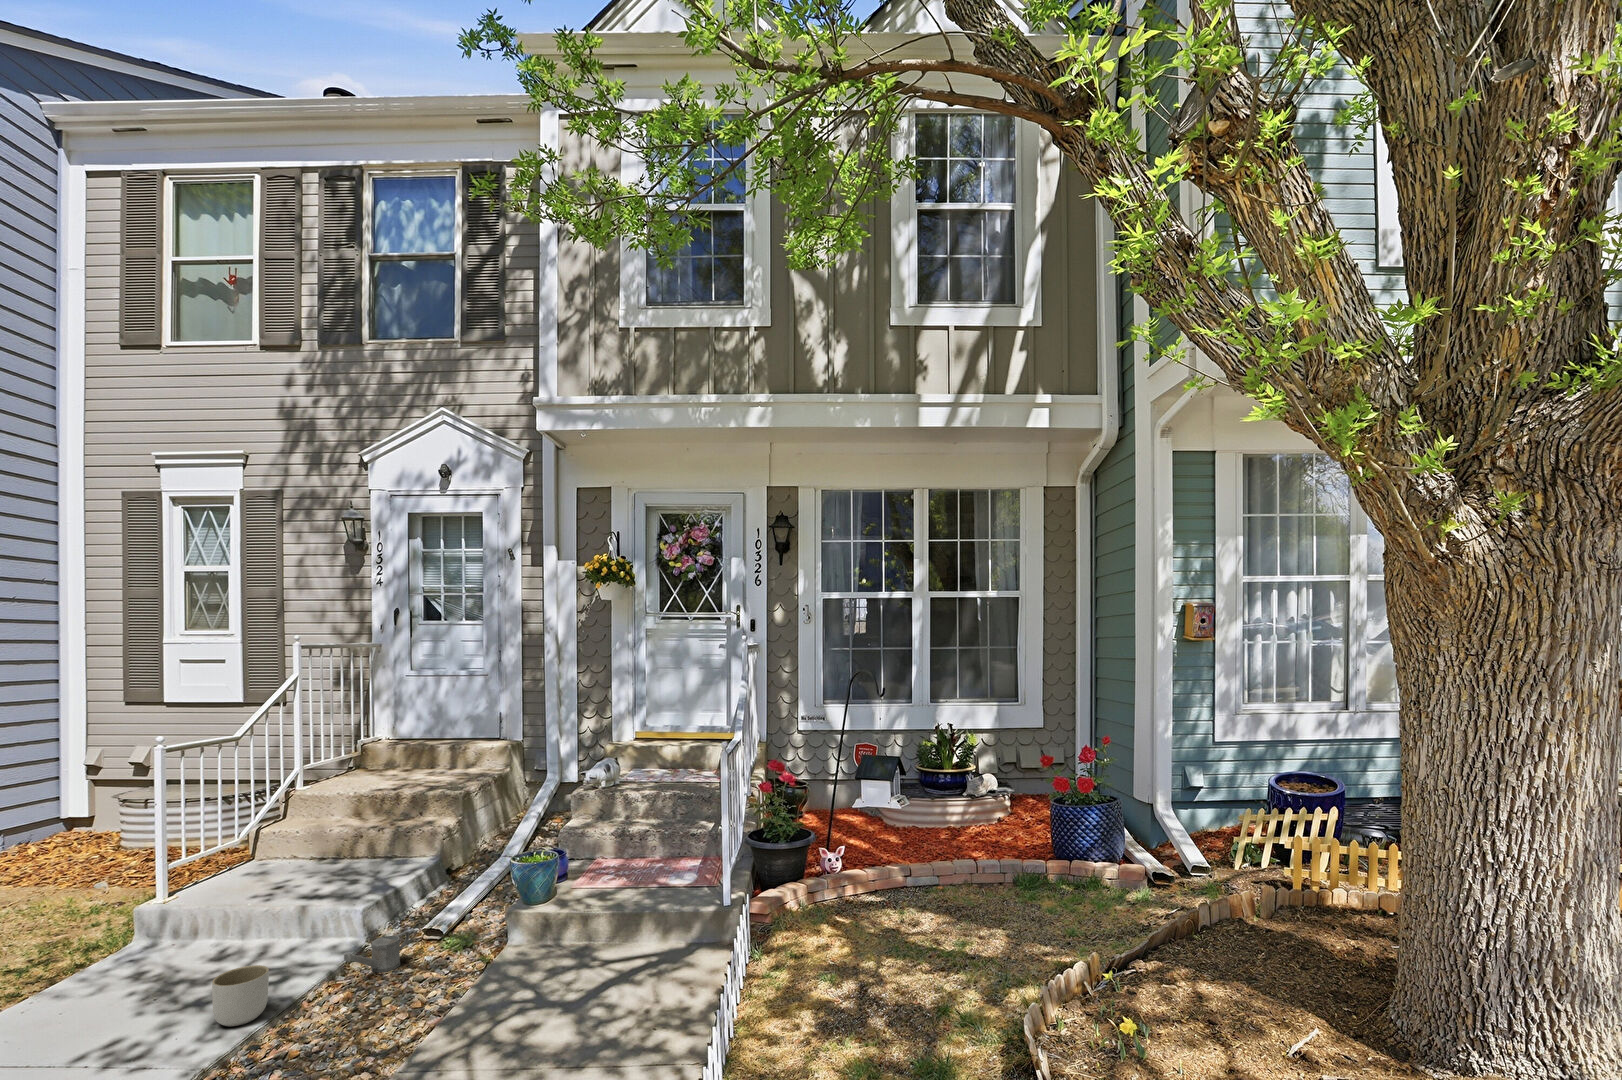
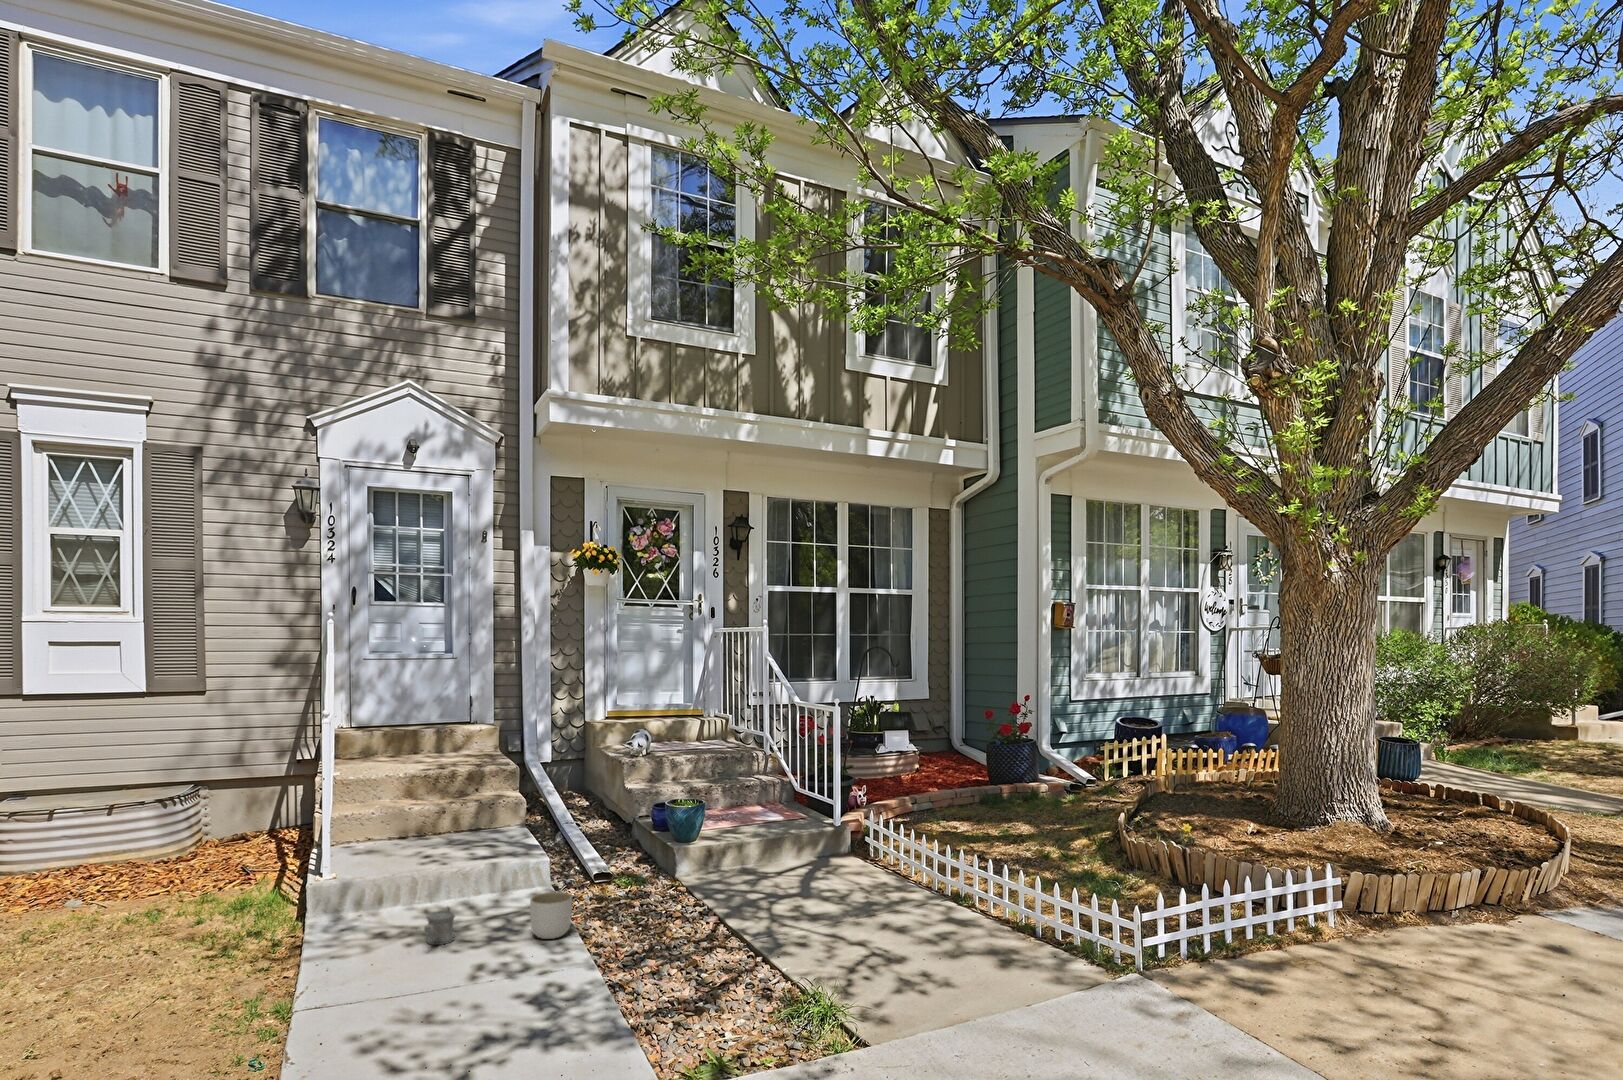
watering can: present [344,931,409,973] -> present [424,907,455,945]

